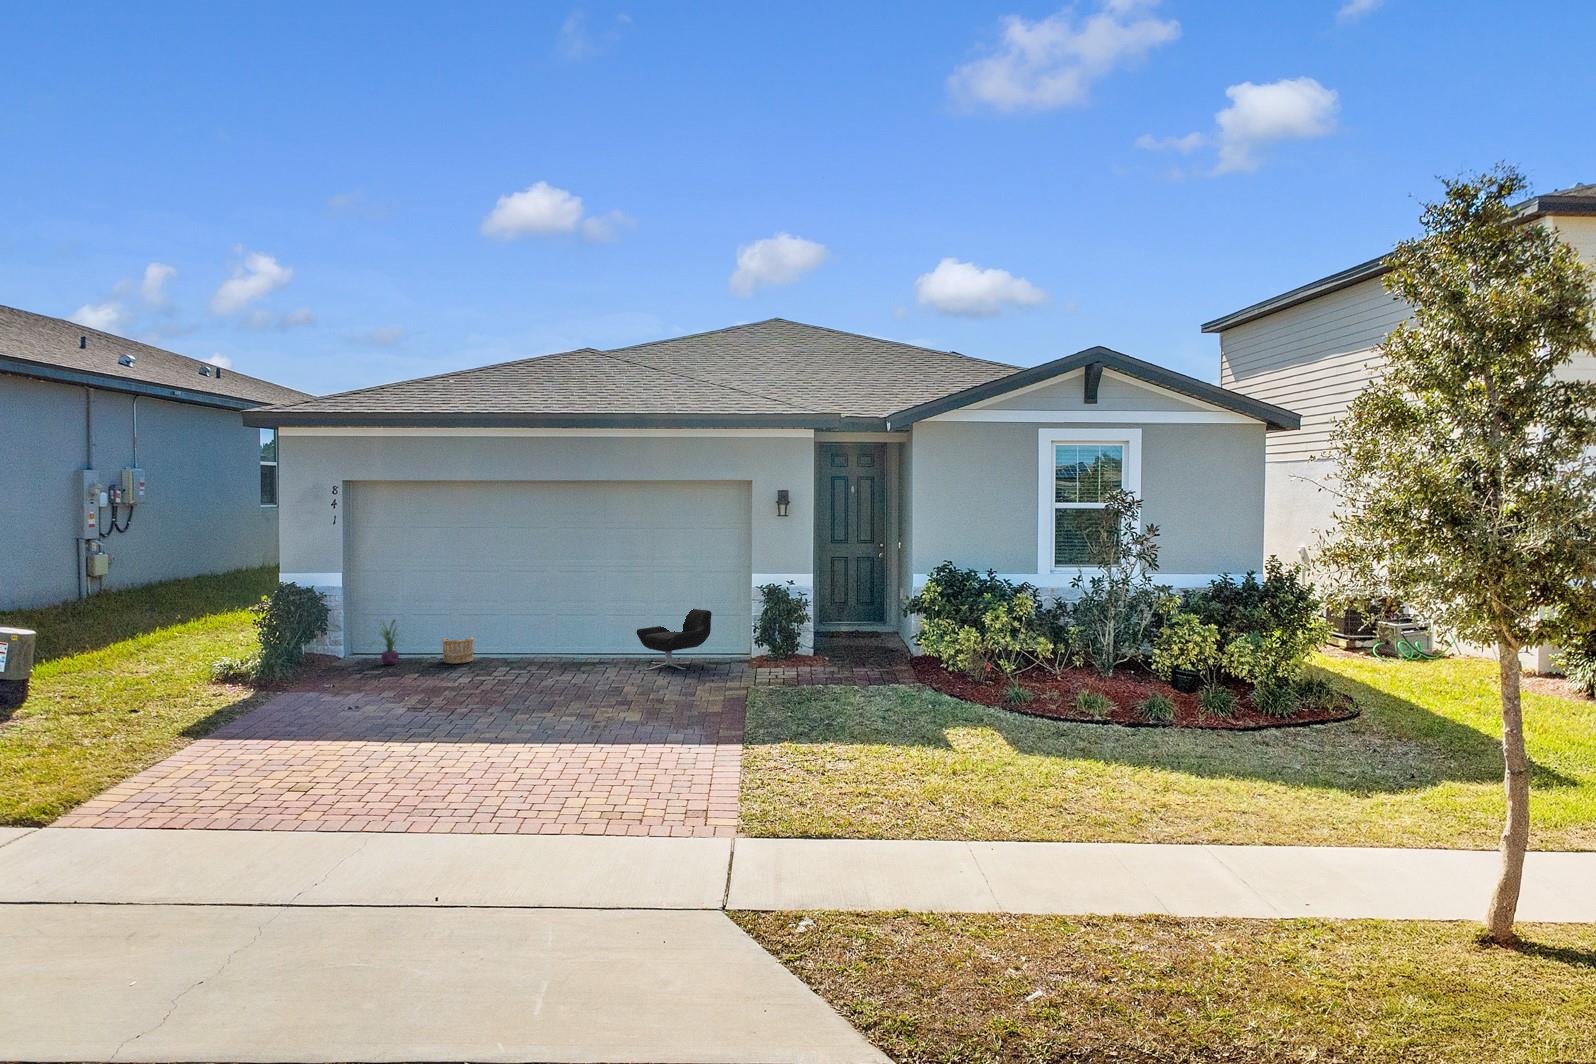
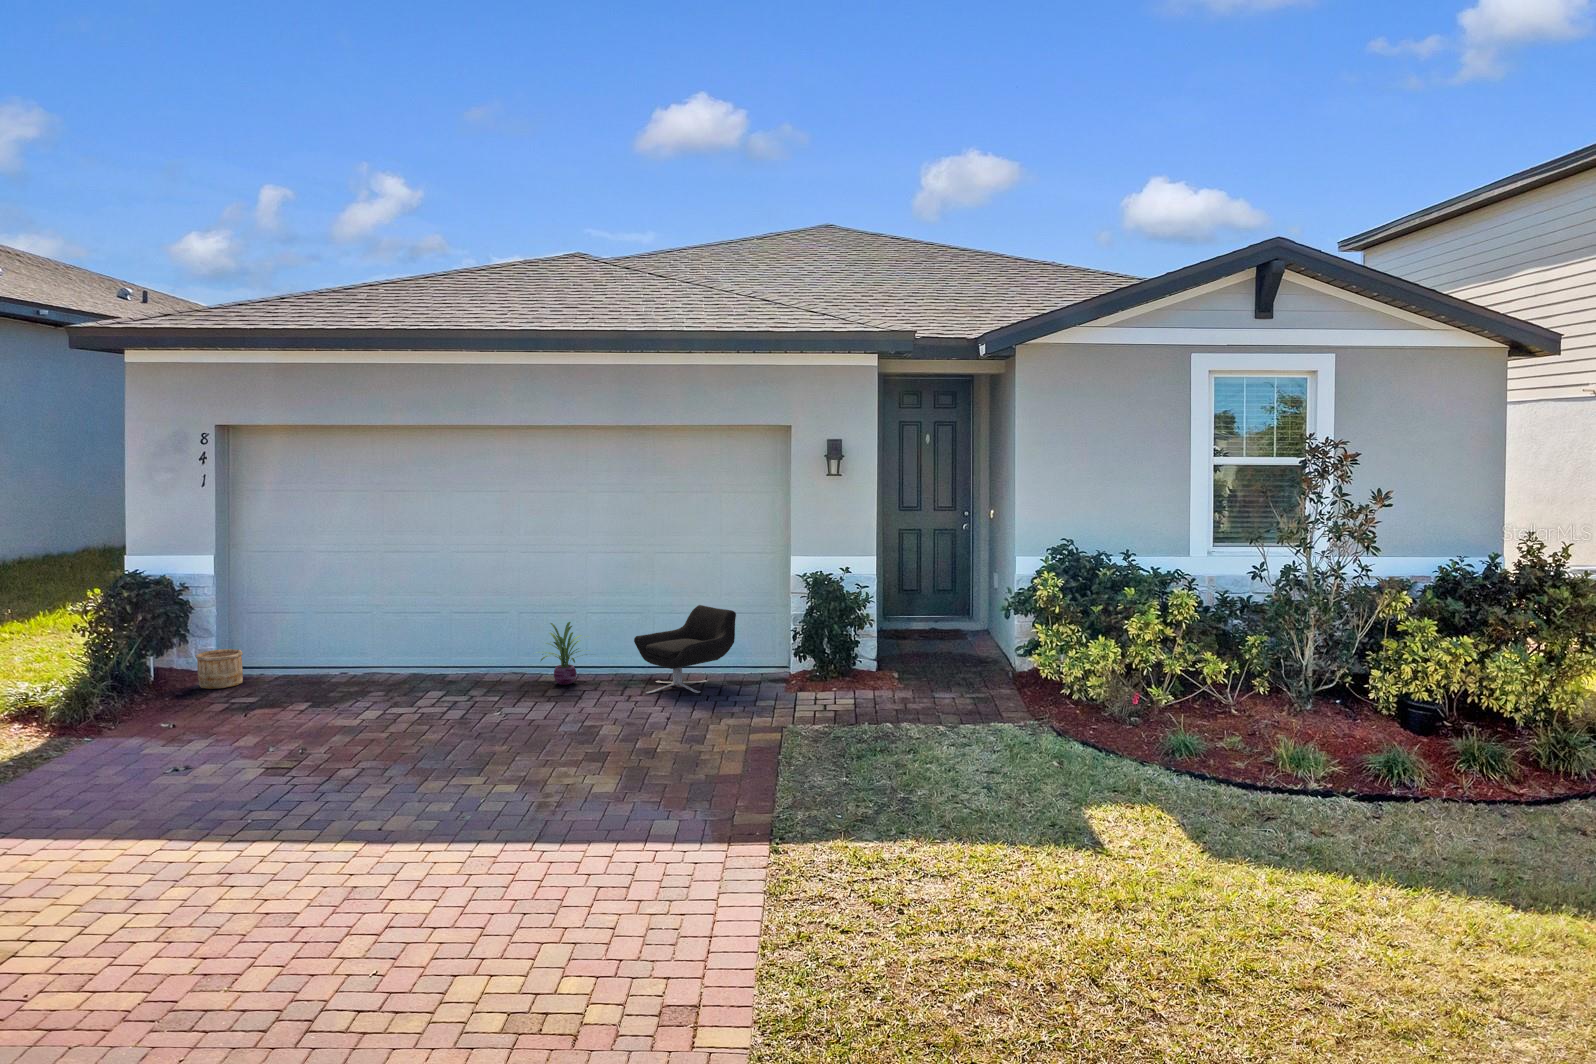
decorative plant: present [381,620,399,665] -> present [541,622,590,685]
wooden bucket: present [442,637,474,663] -> present [195,649,243,689]

